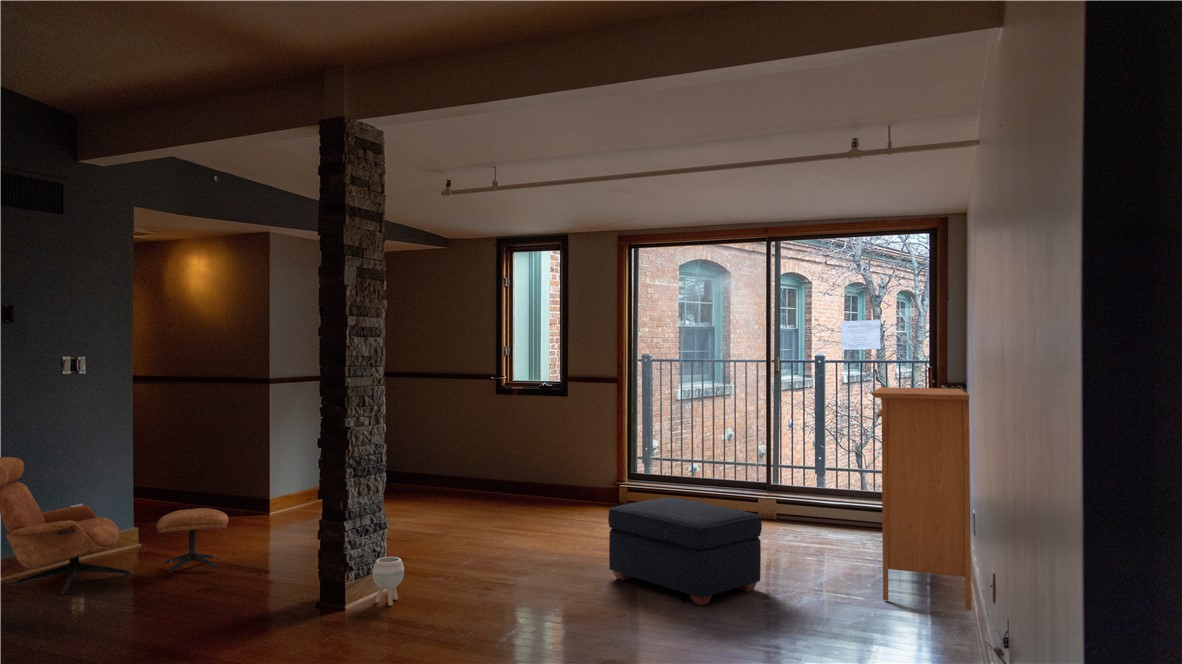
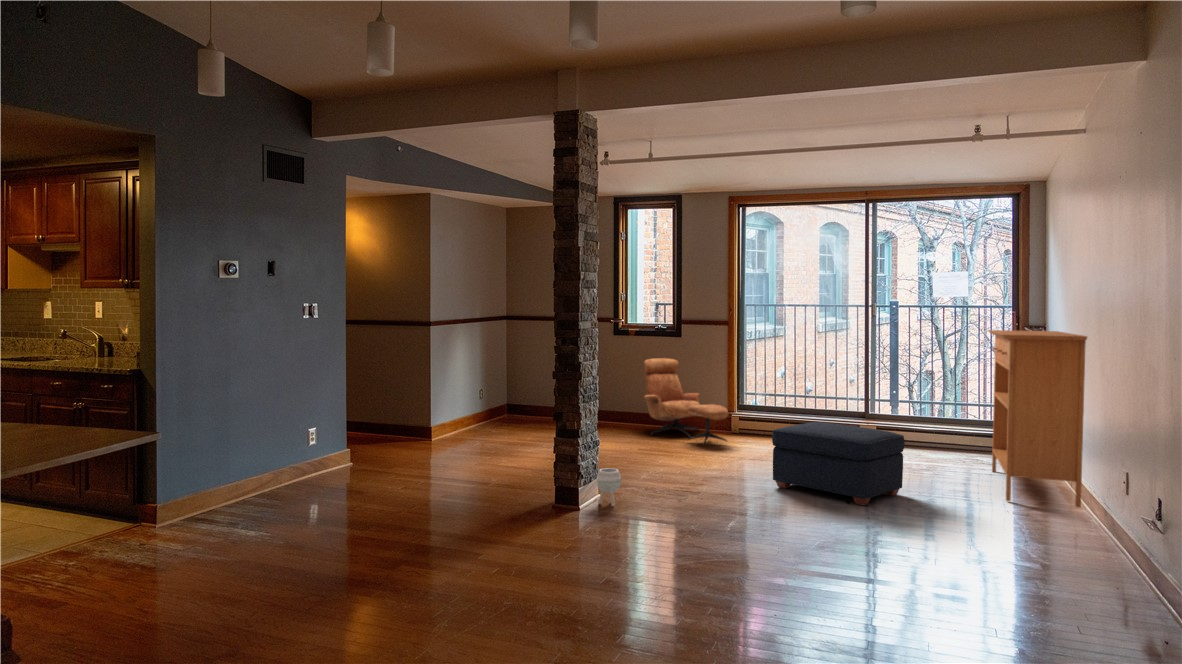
lounge chair: present [0,457,228,594] -> present [644,358,728,444]

